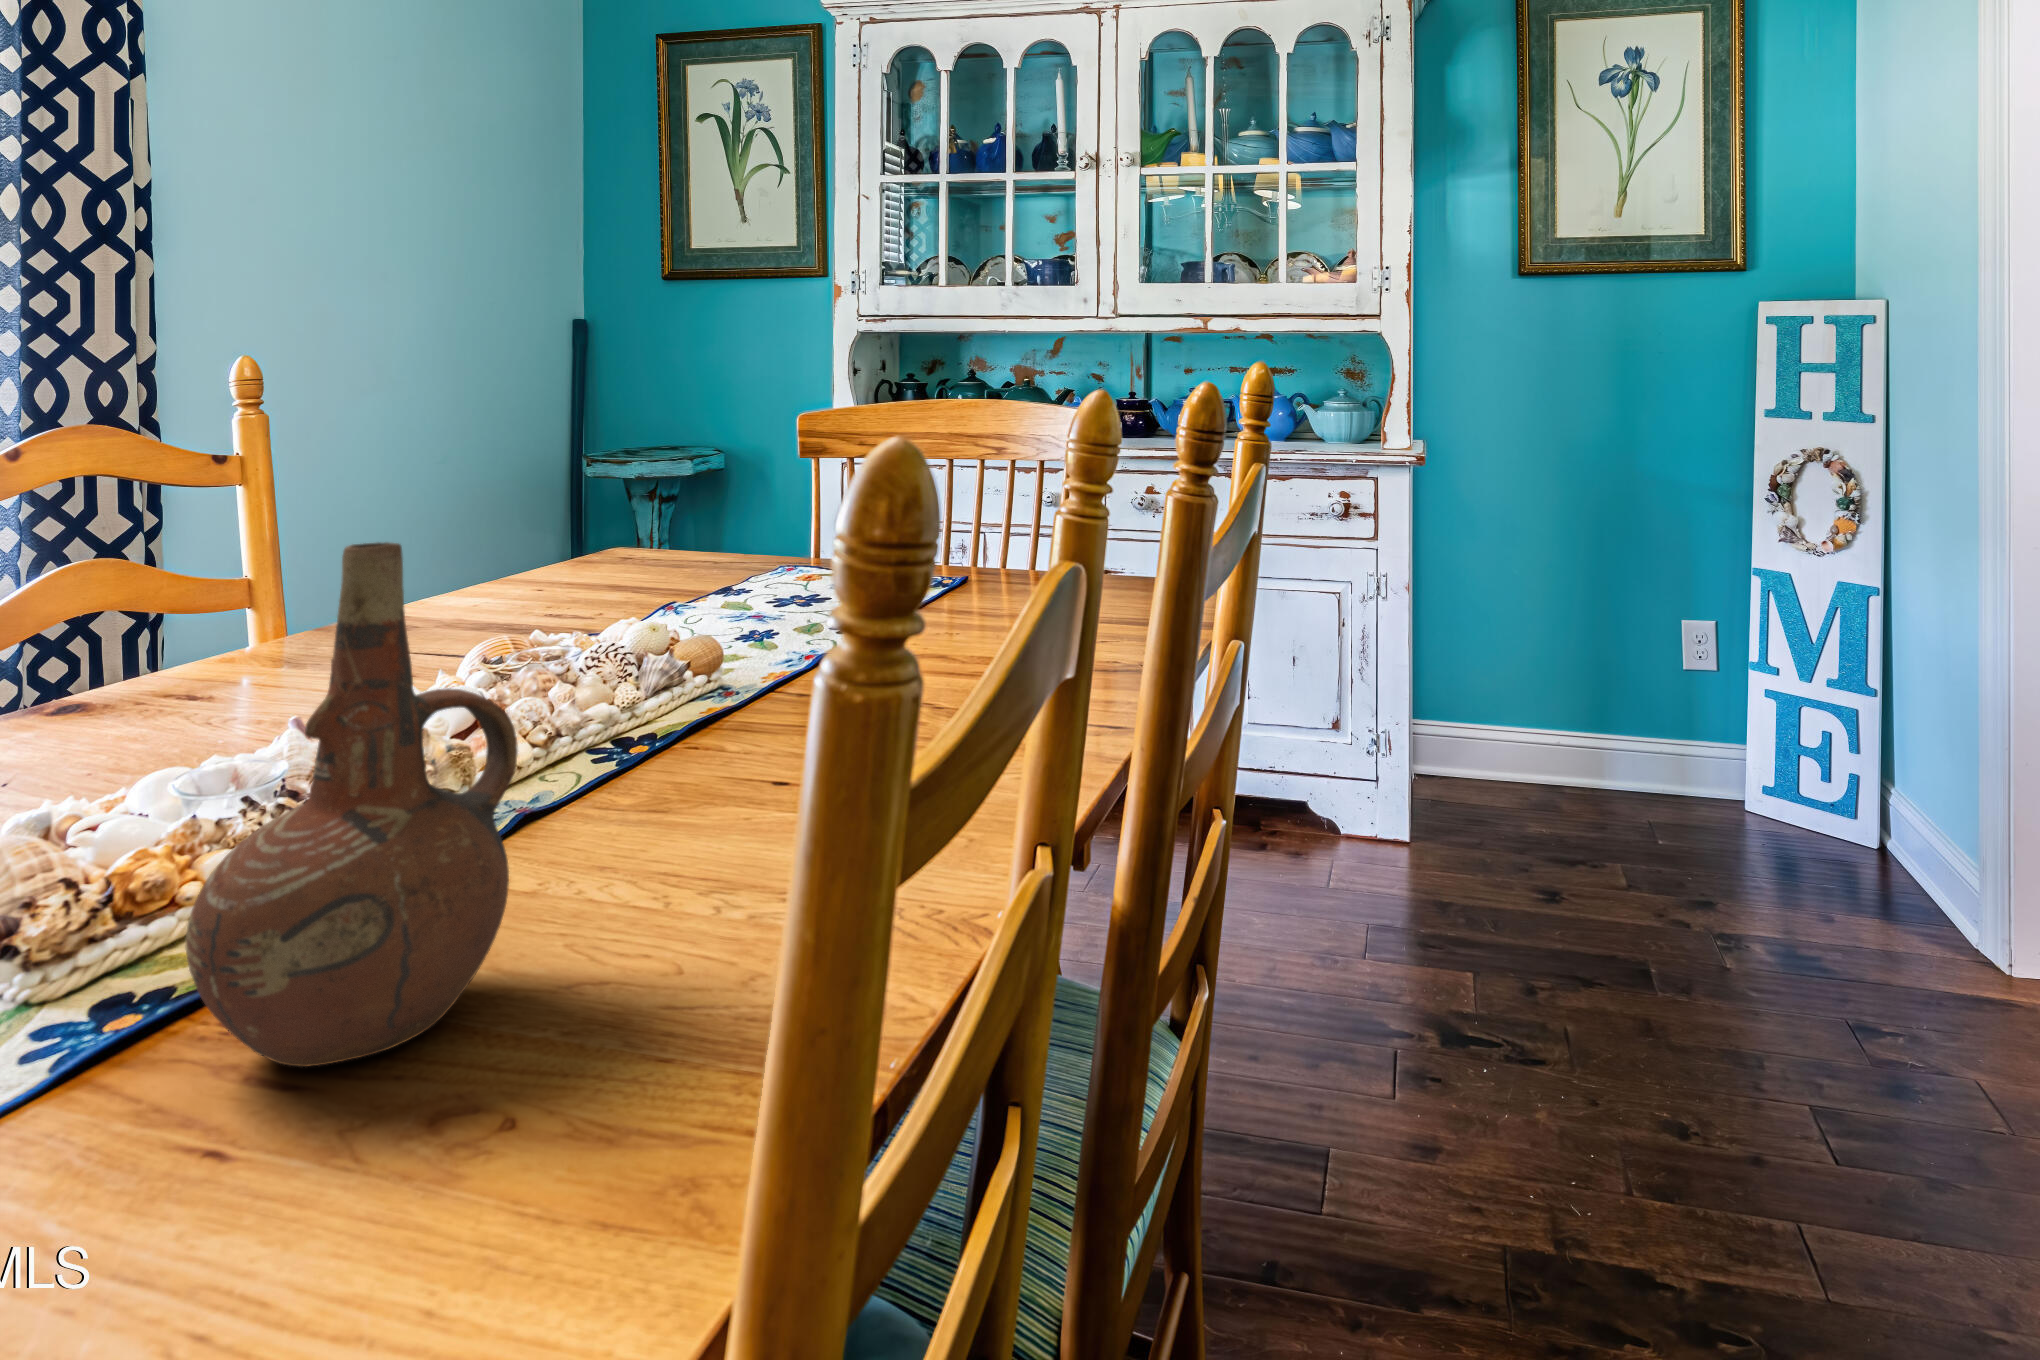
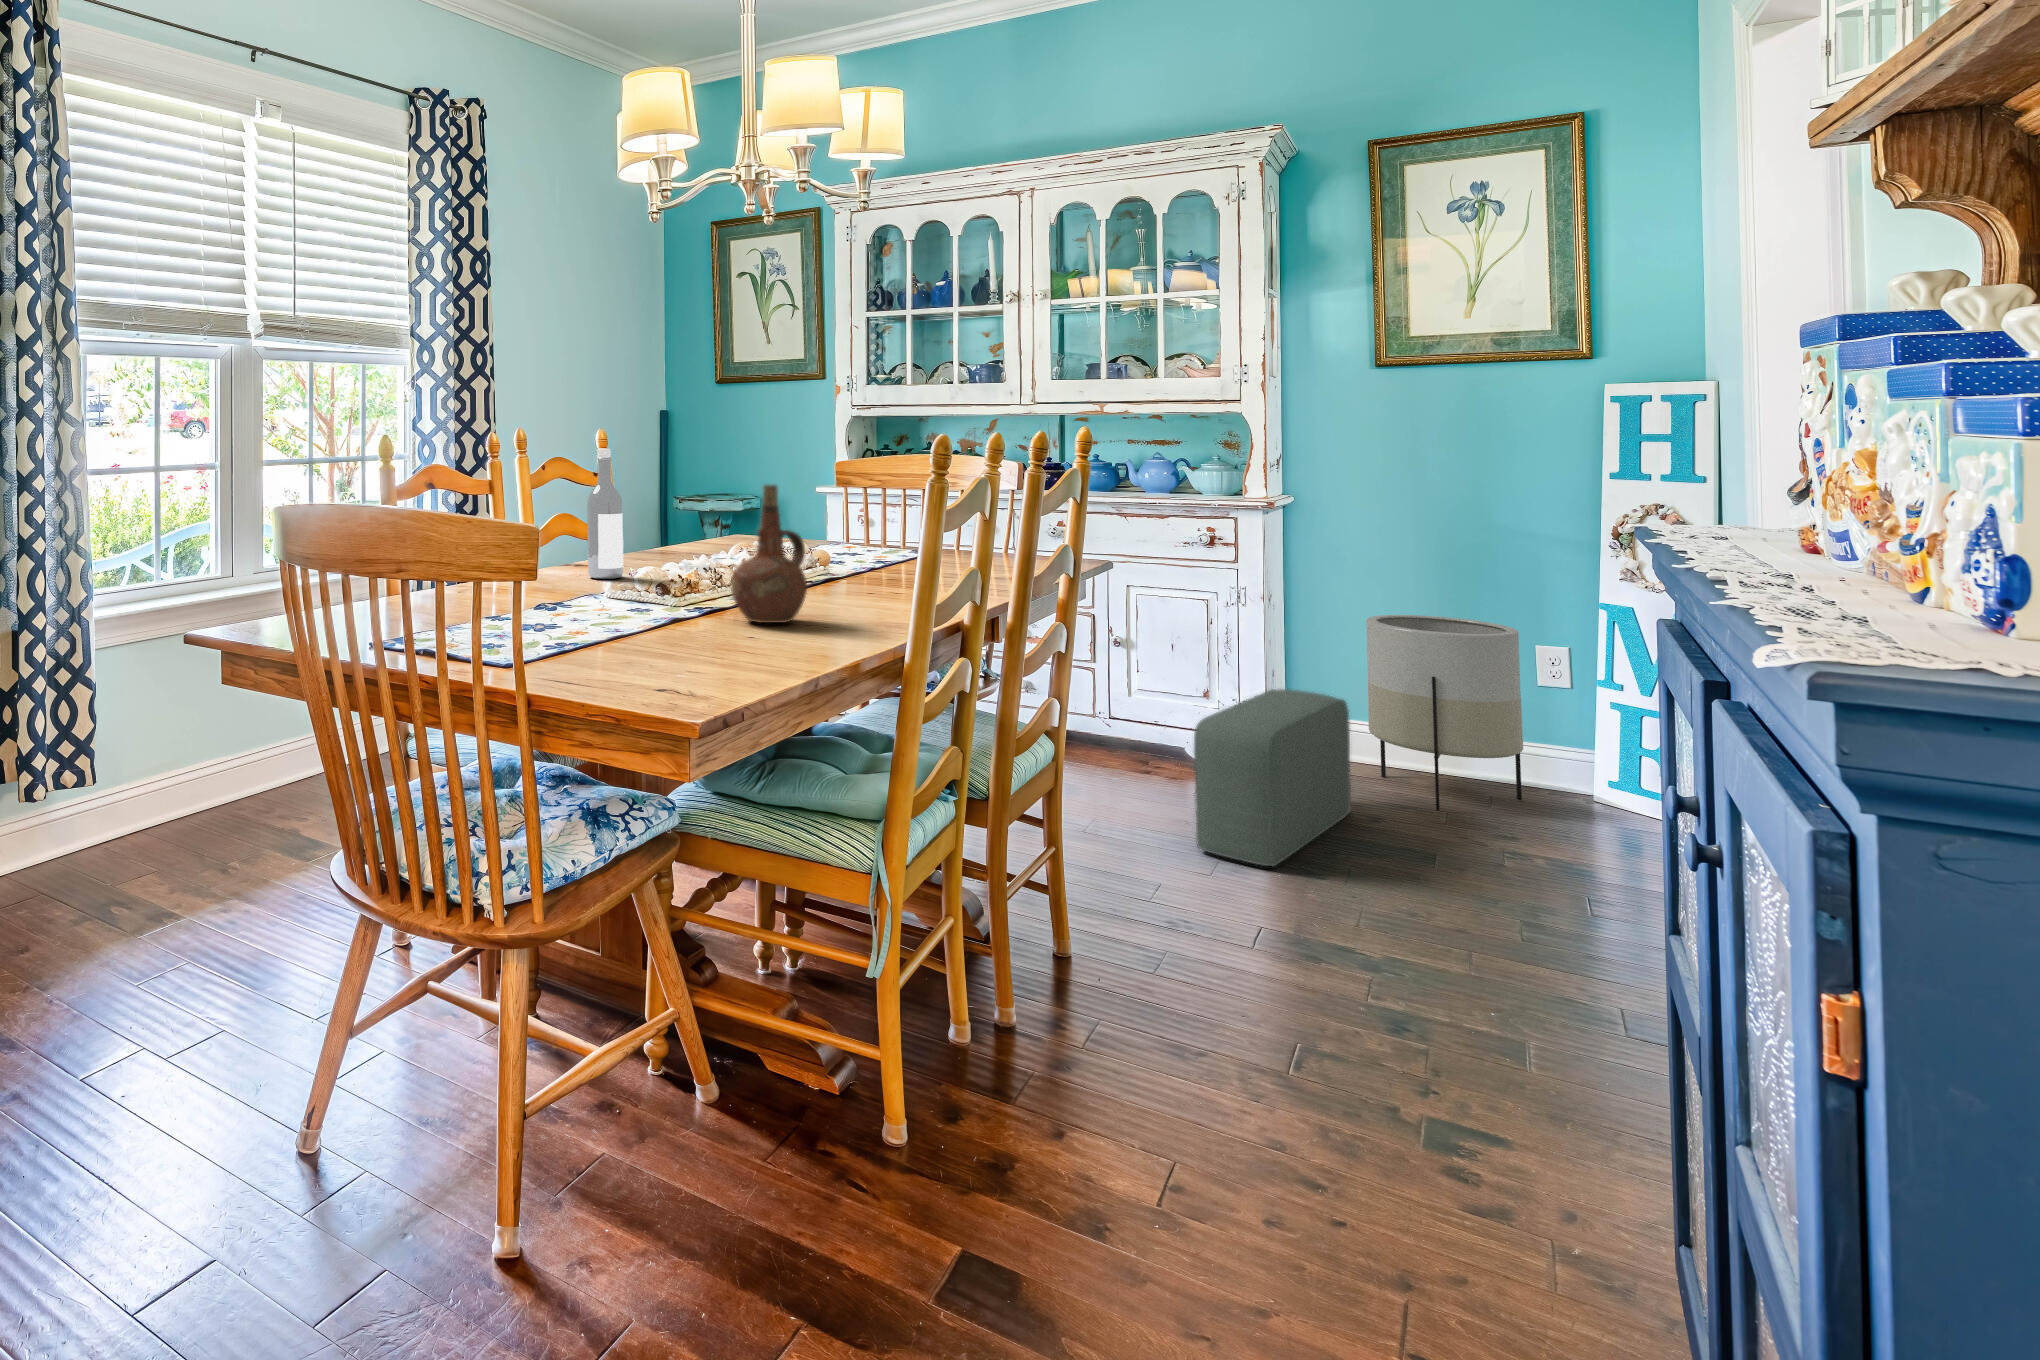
wine bottle: none [47,404,171,756] -> present [587,449,623,579]
planter: none [1513,590,1680,852] -> present [1366,615,1523,810]
pouf: none [1353,716,1515,1031] -> present [1194,689,1351,866]

